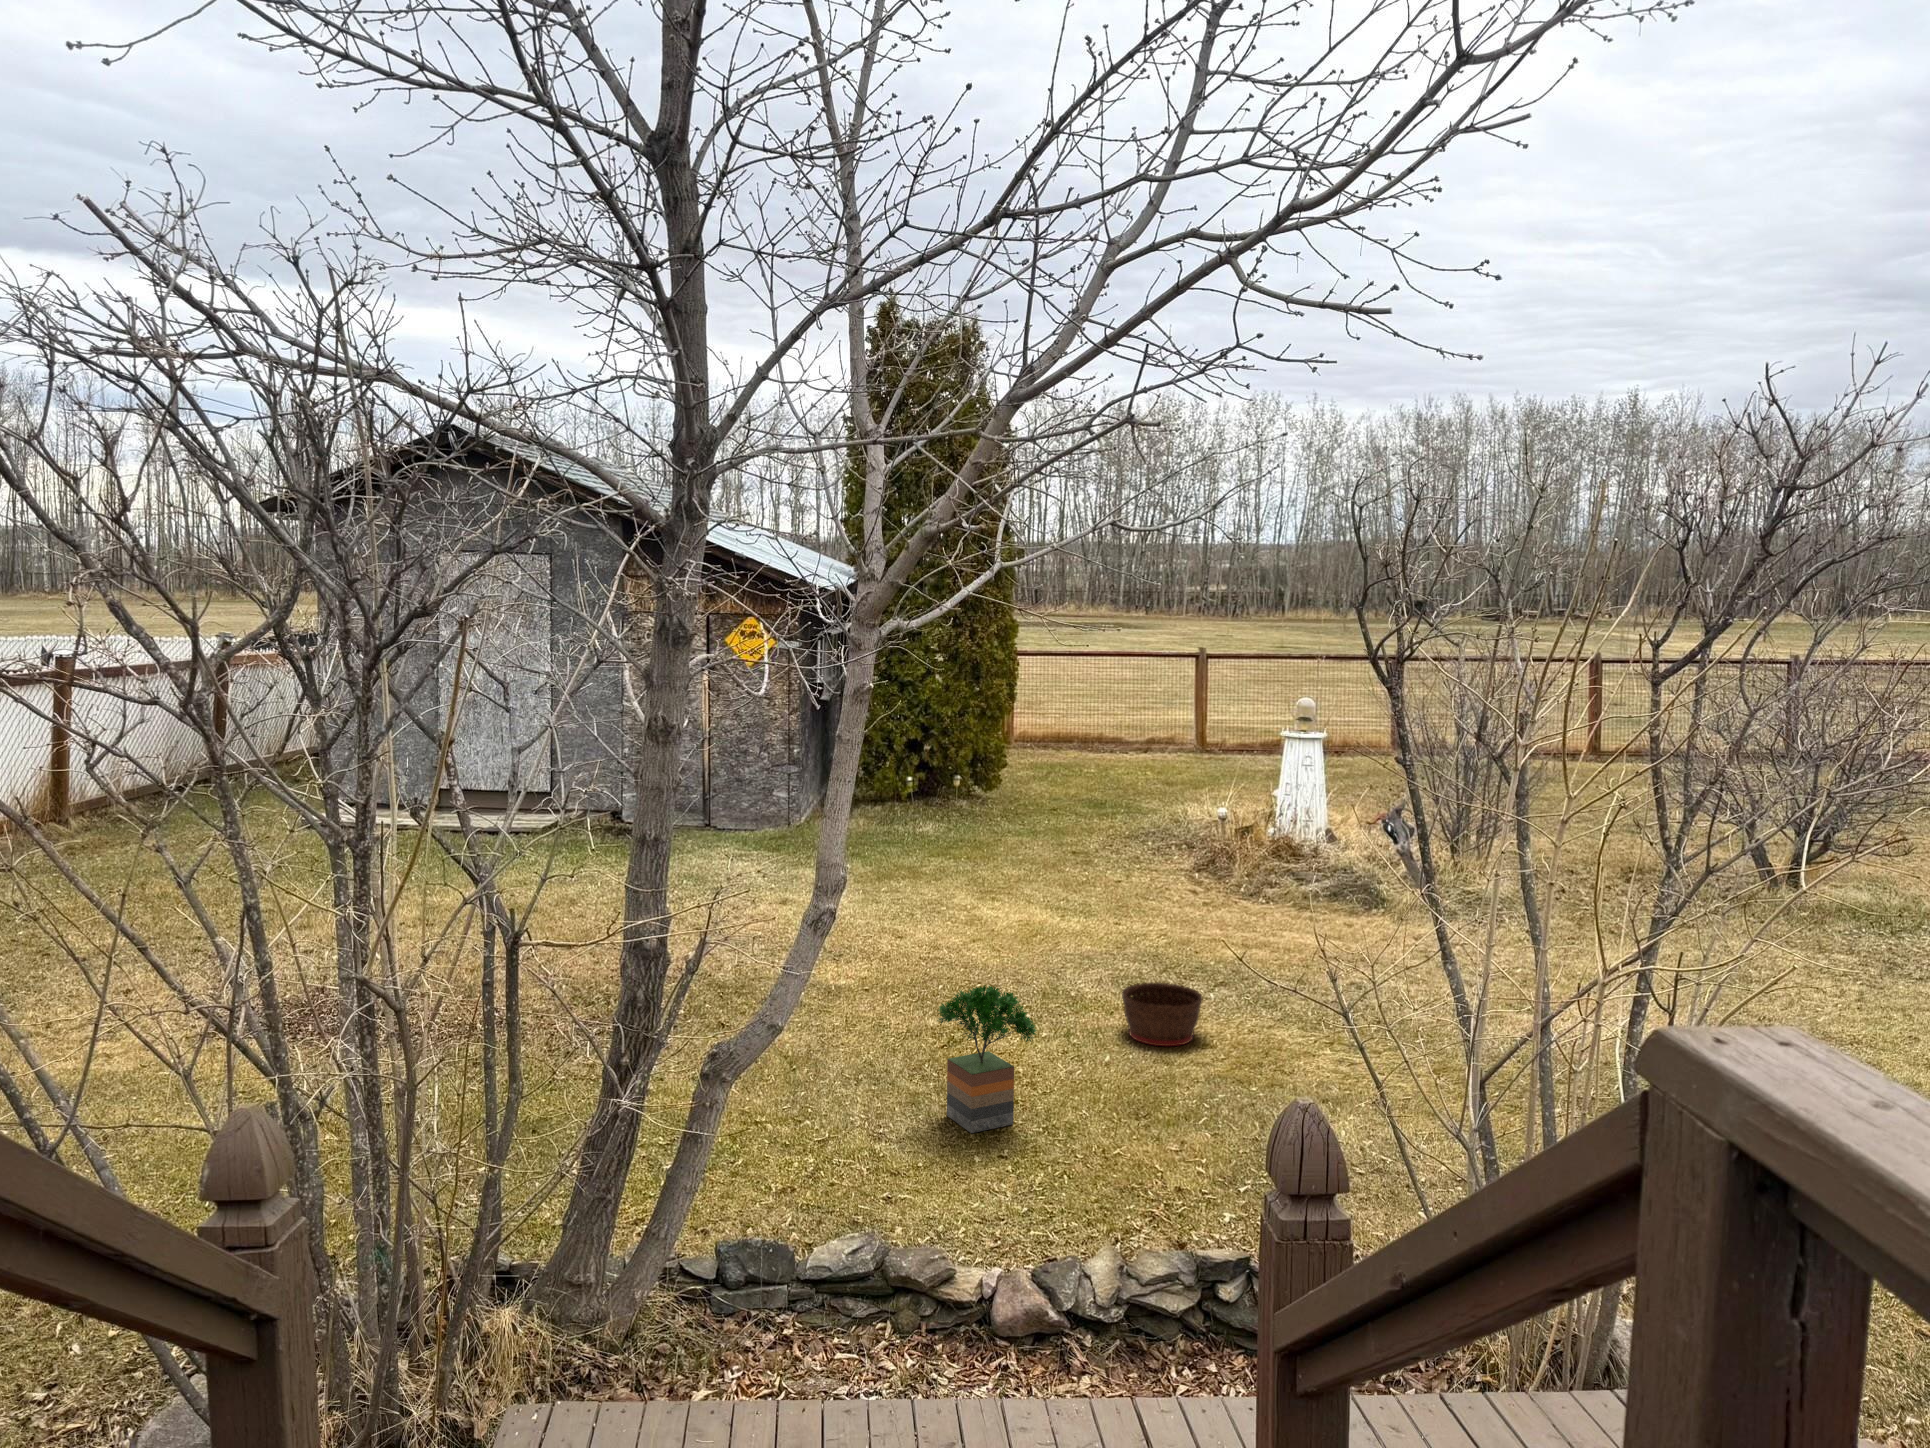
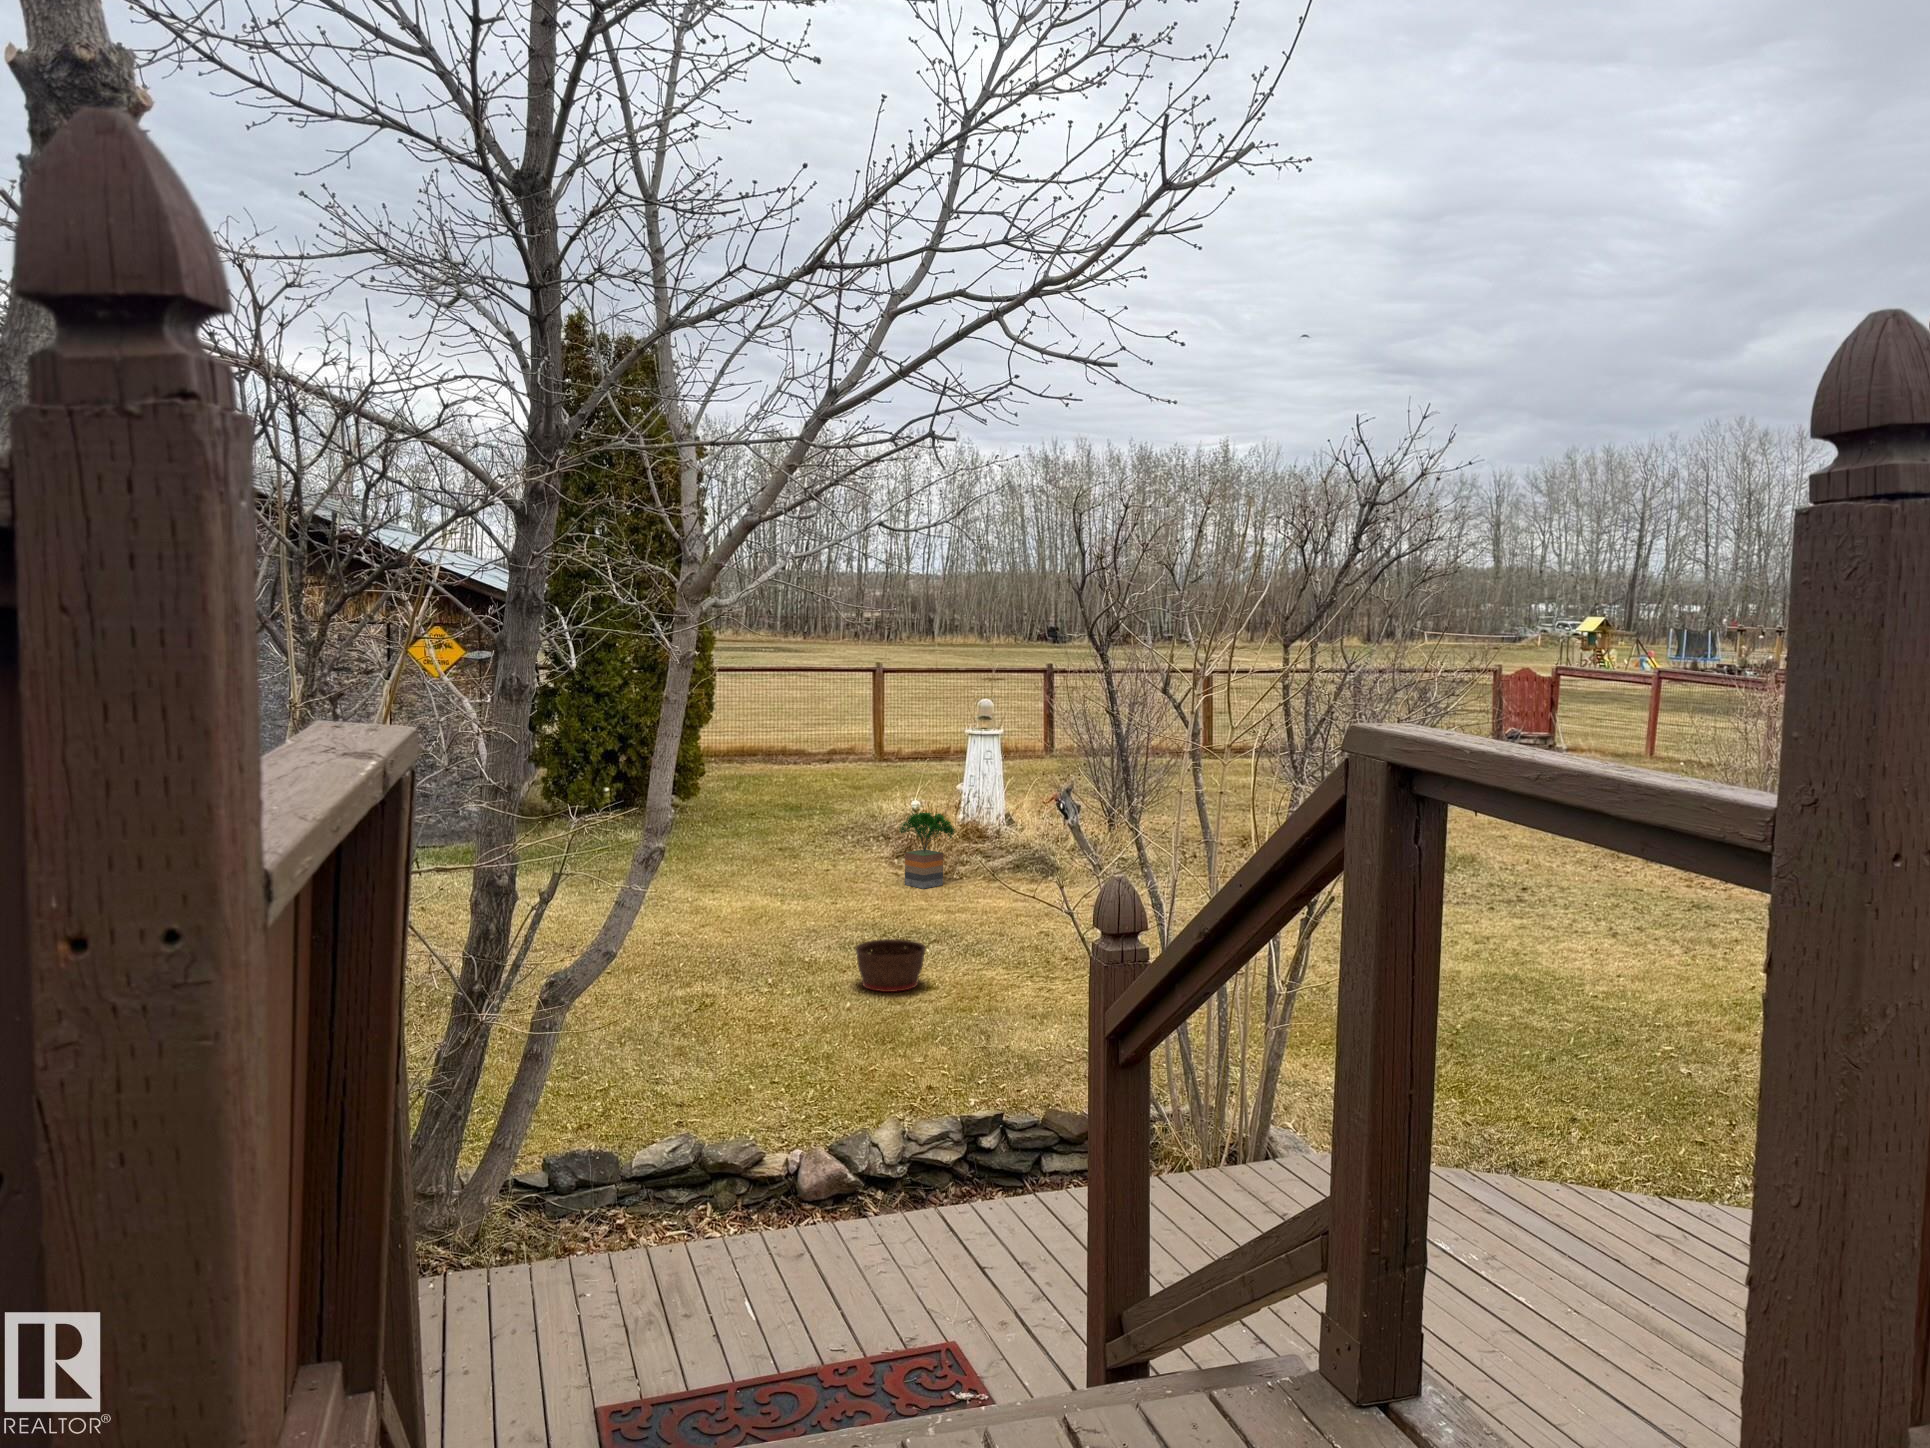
potted tree: present [937,986,1037,1133] -> present [899,812,955,889]

